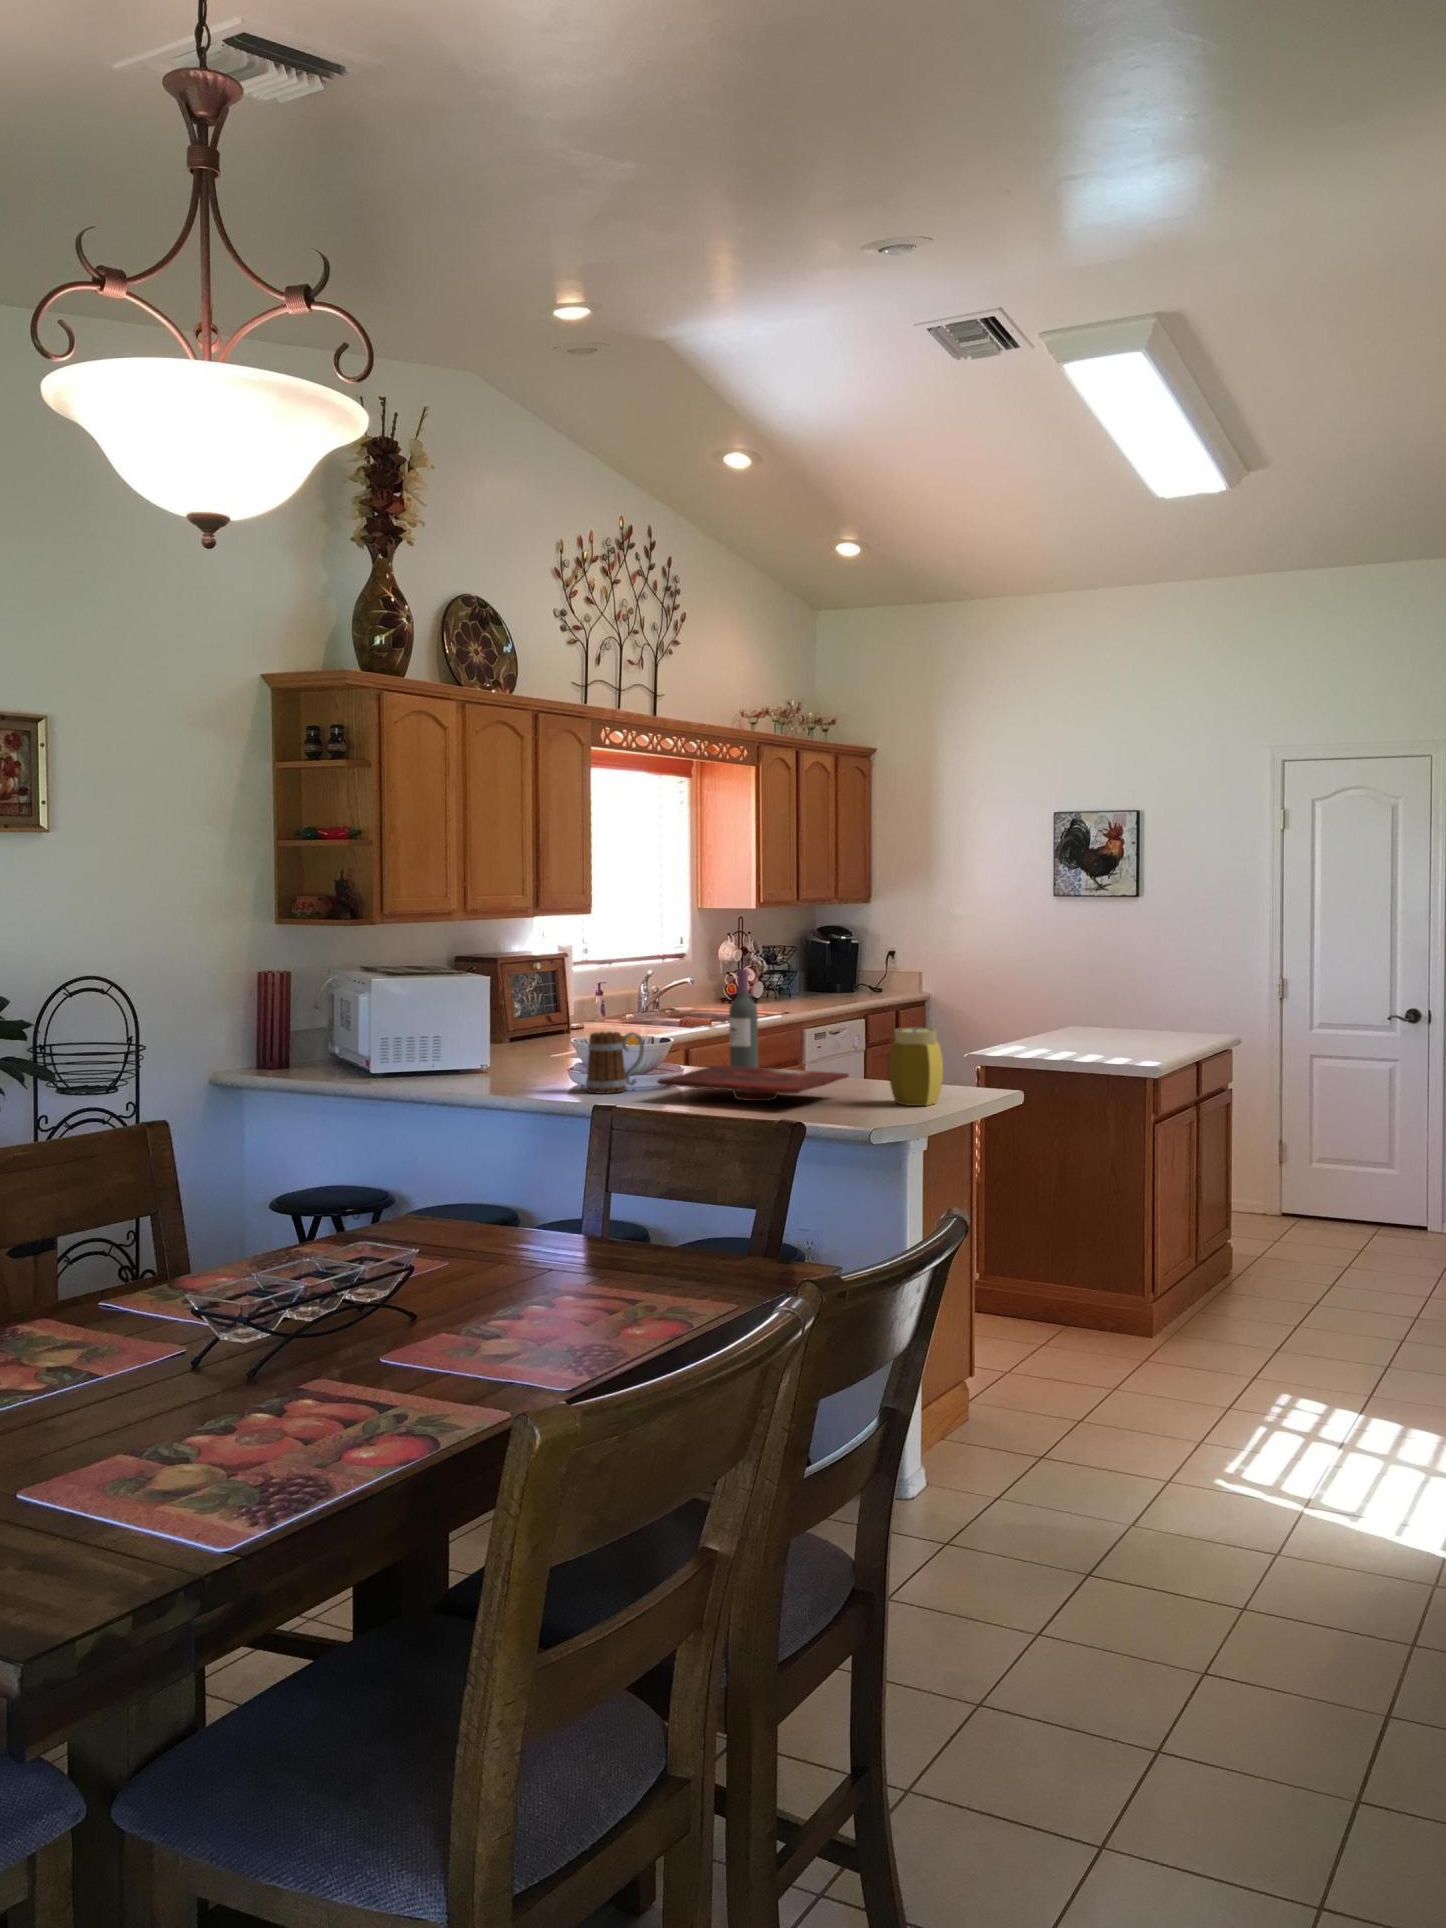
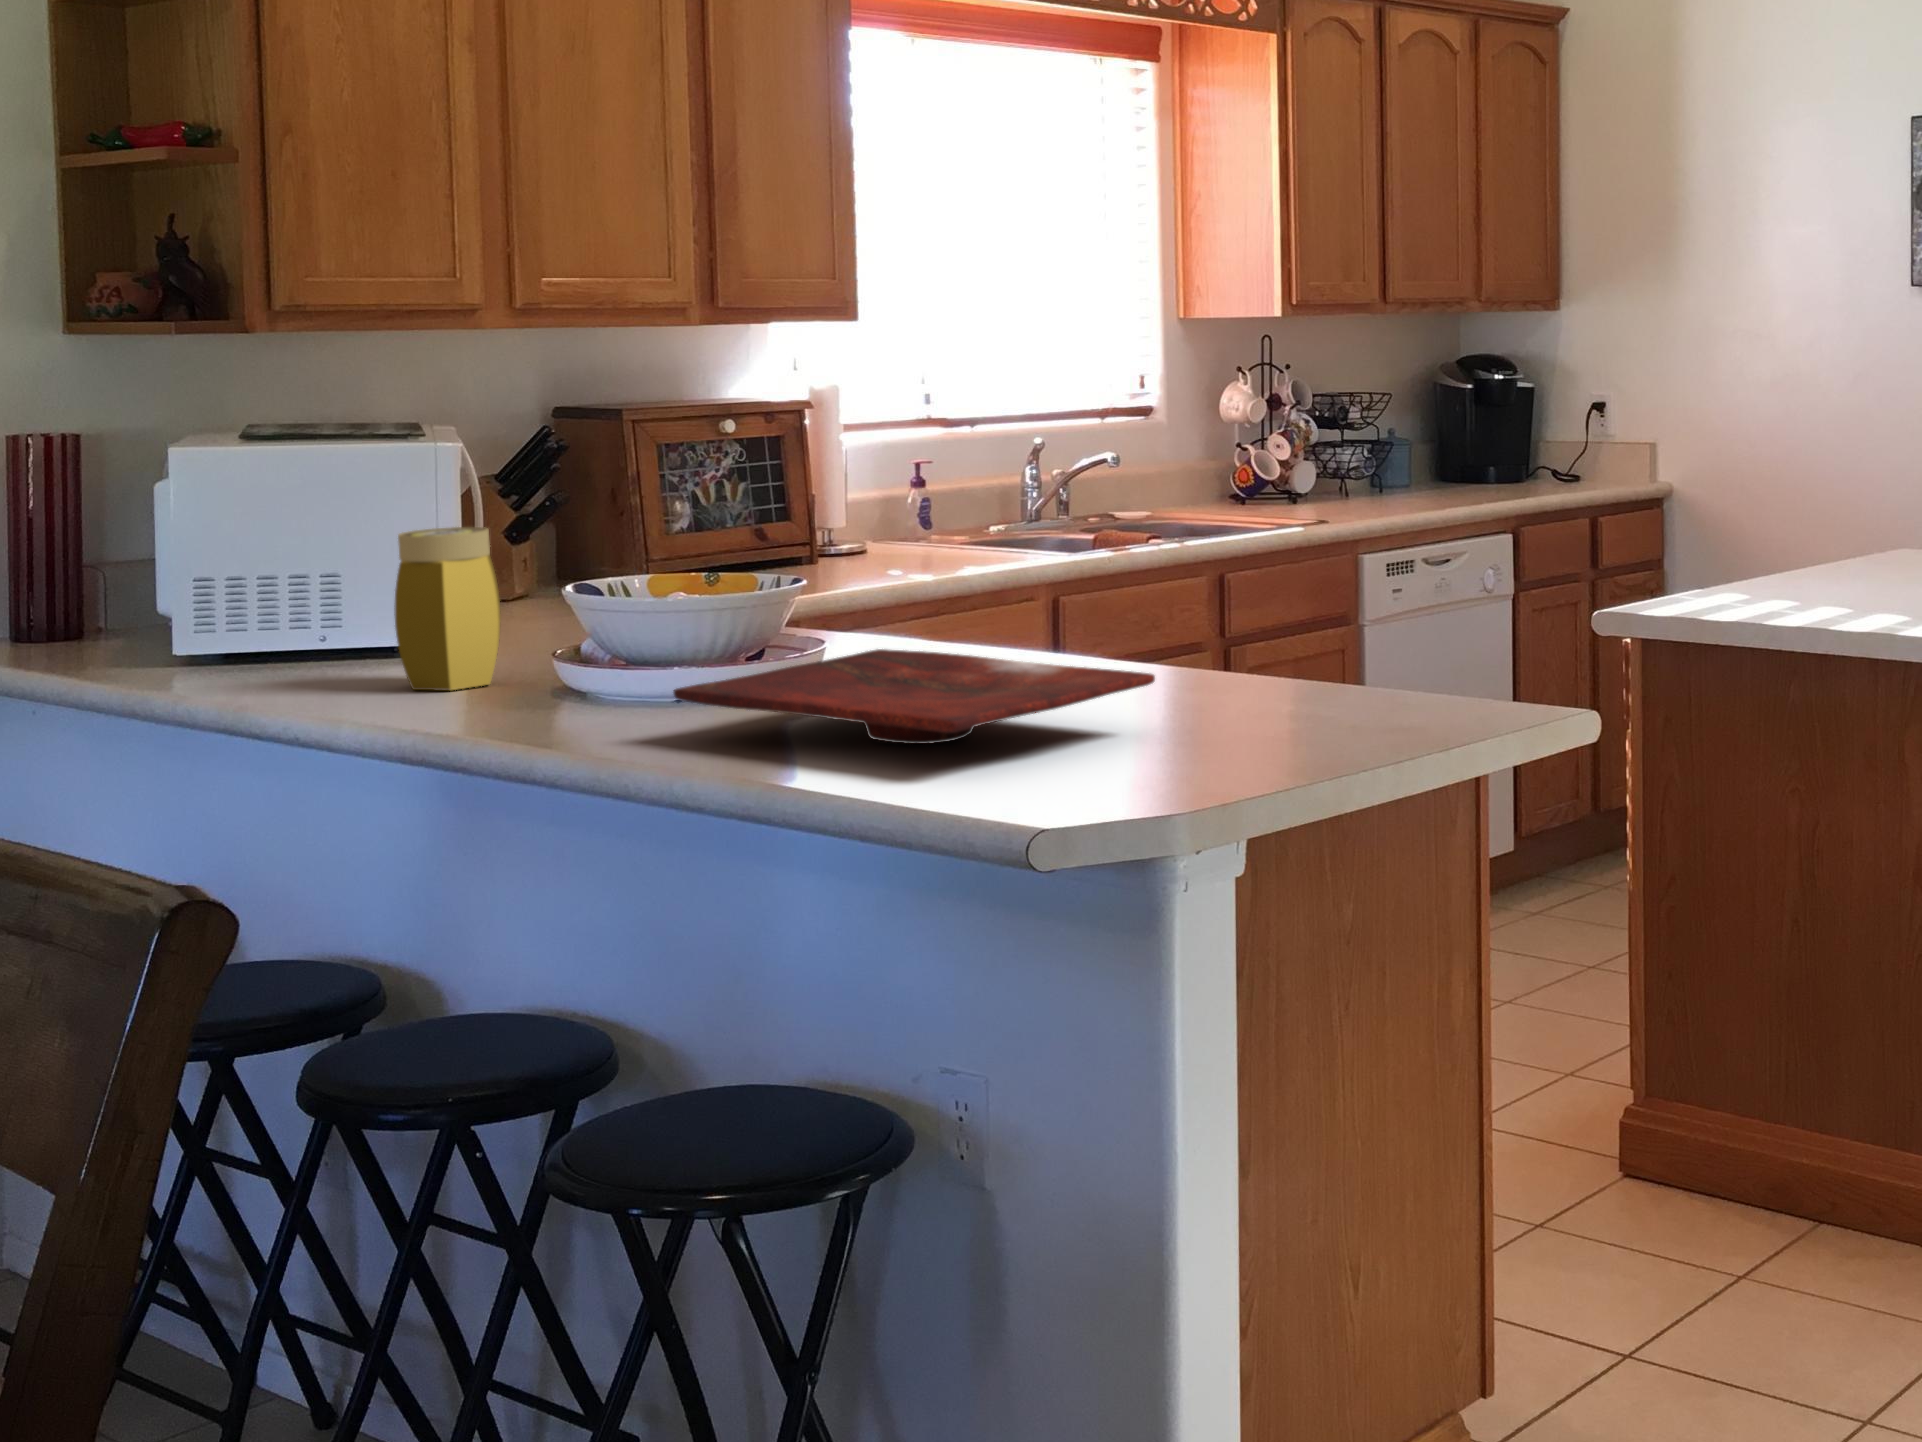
wine bottle: present [729,969,758,1067] -> none [948,419,1022,683]
jar: present [889,1028,943,1106] -> present [394,527,501,691]
mug: present [586,1032,644,1094] -> none [566,568,707,717]

